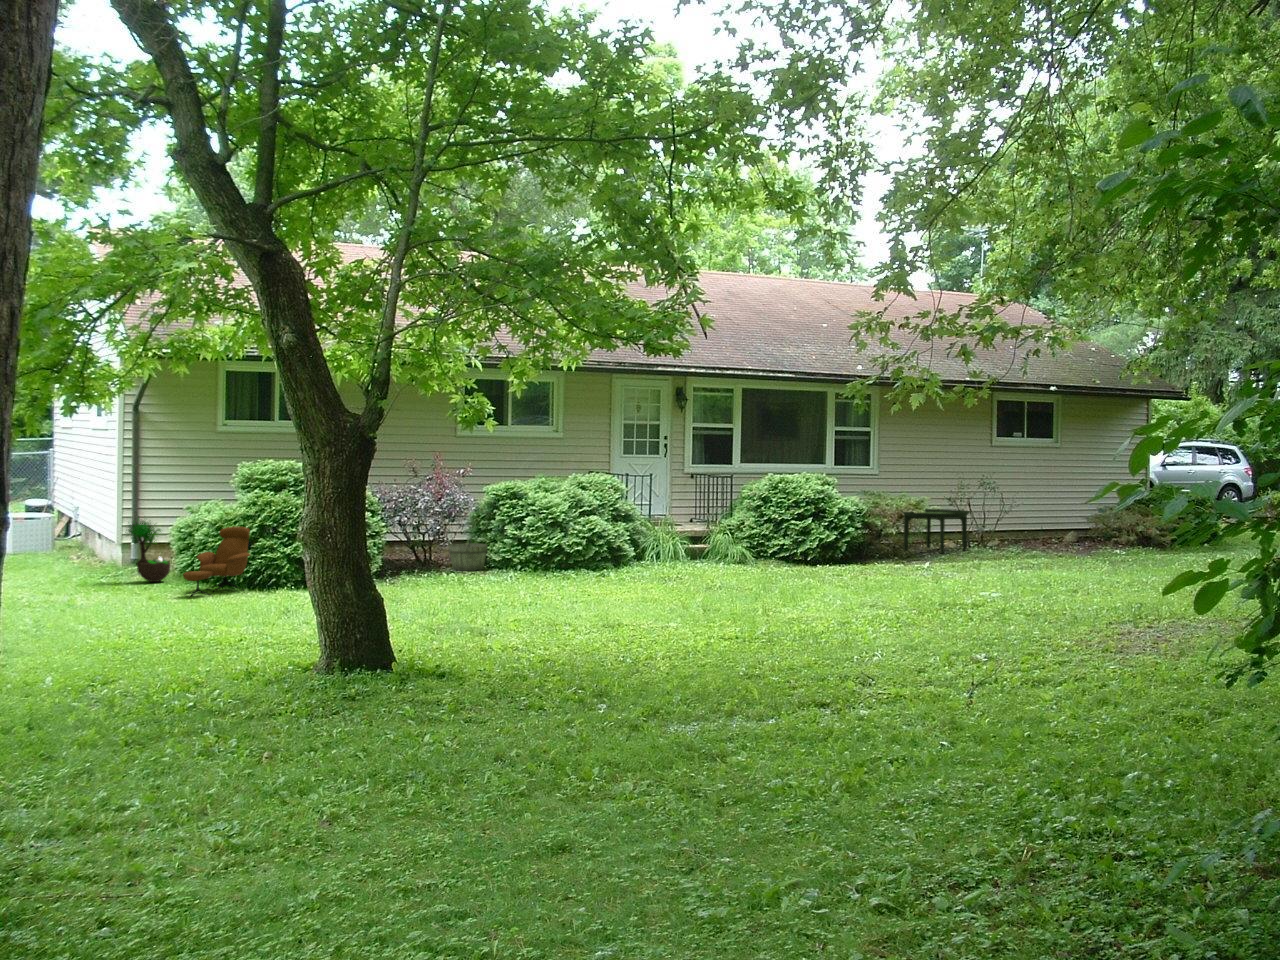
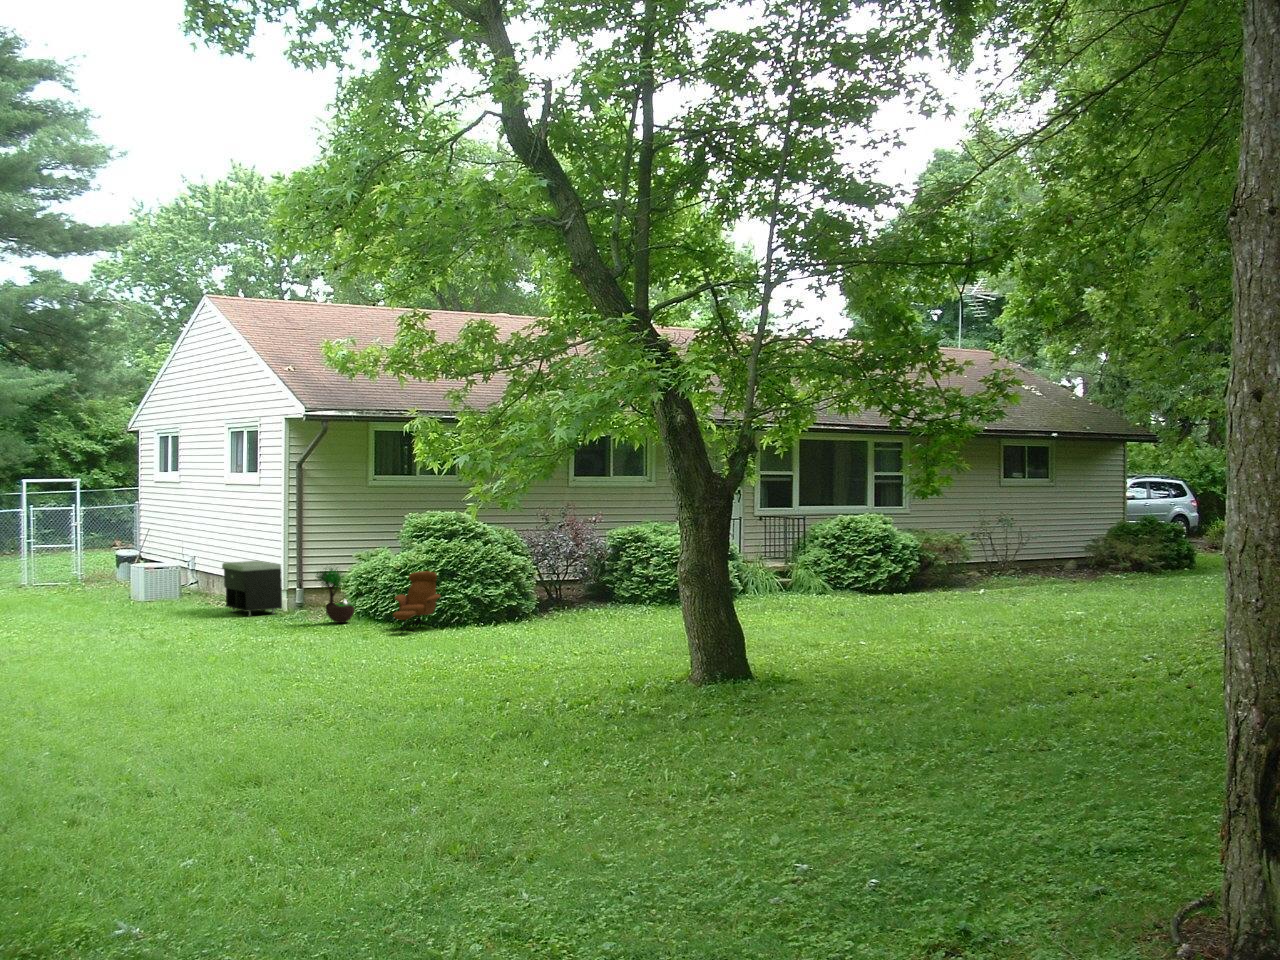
round table: present [902,509,970,554] -> none [948,543,1010,582]
storage bench: none [59,511,115,572] -> present [222,561,282,616]
wooden bucket: present [449,540,488,571] -> none [583,576,619,606]

